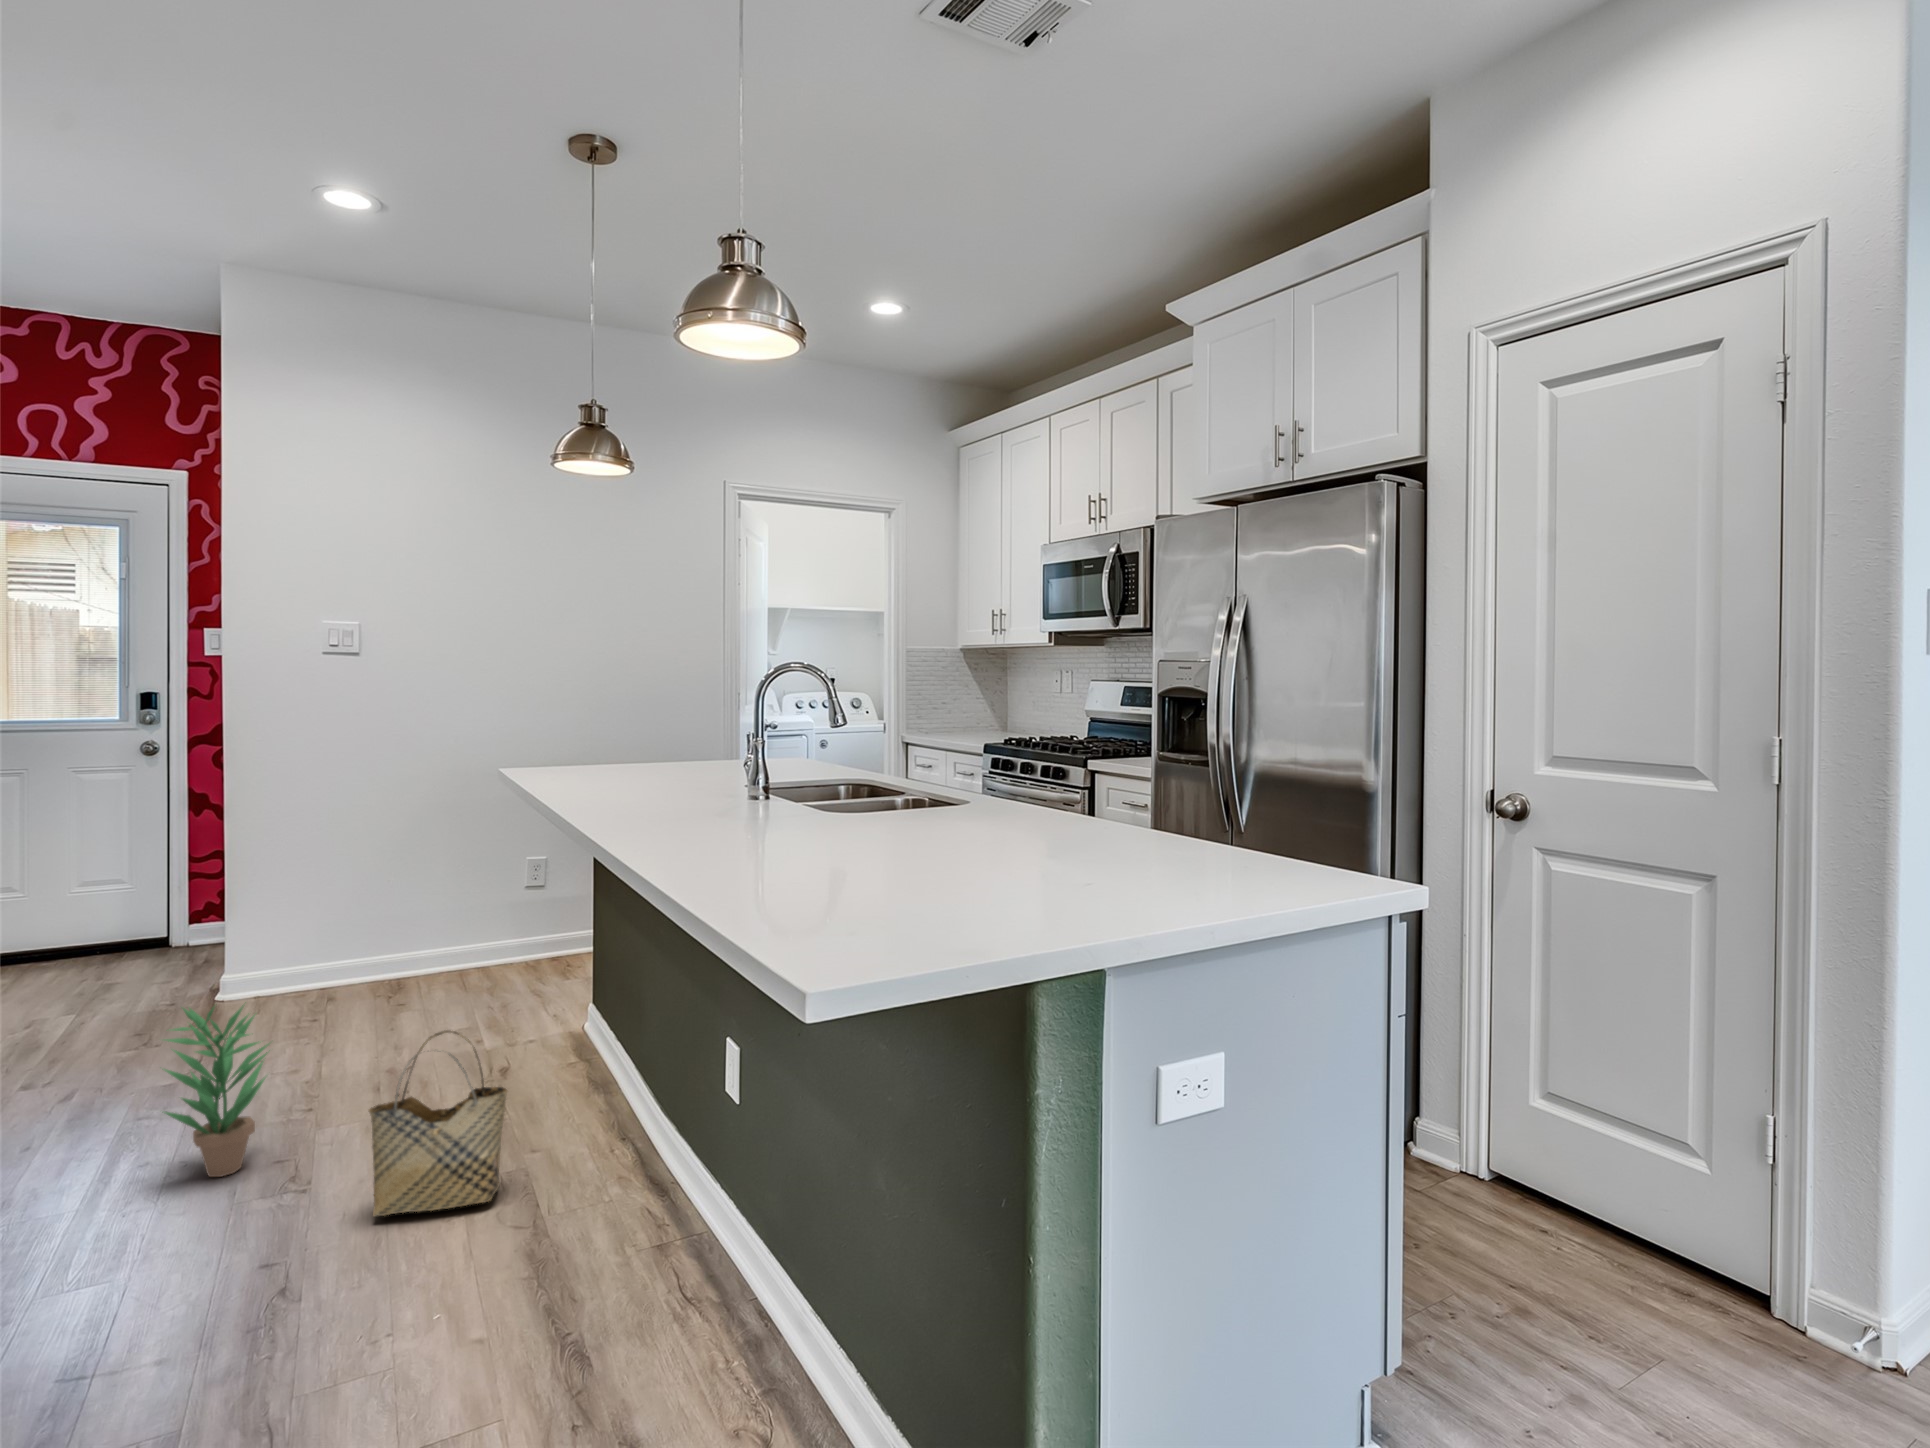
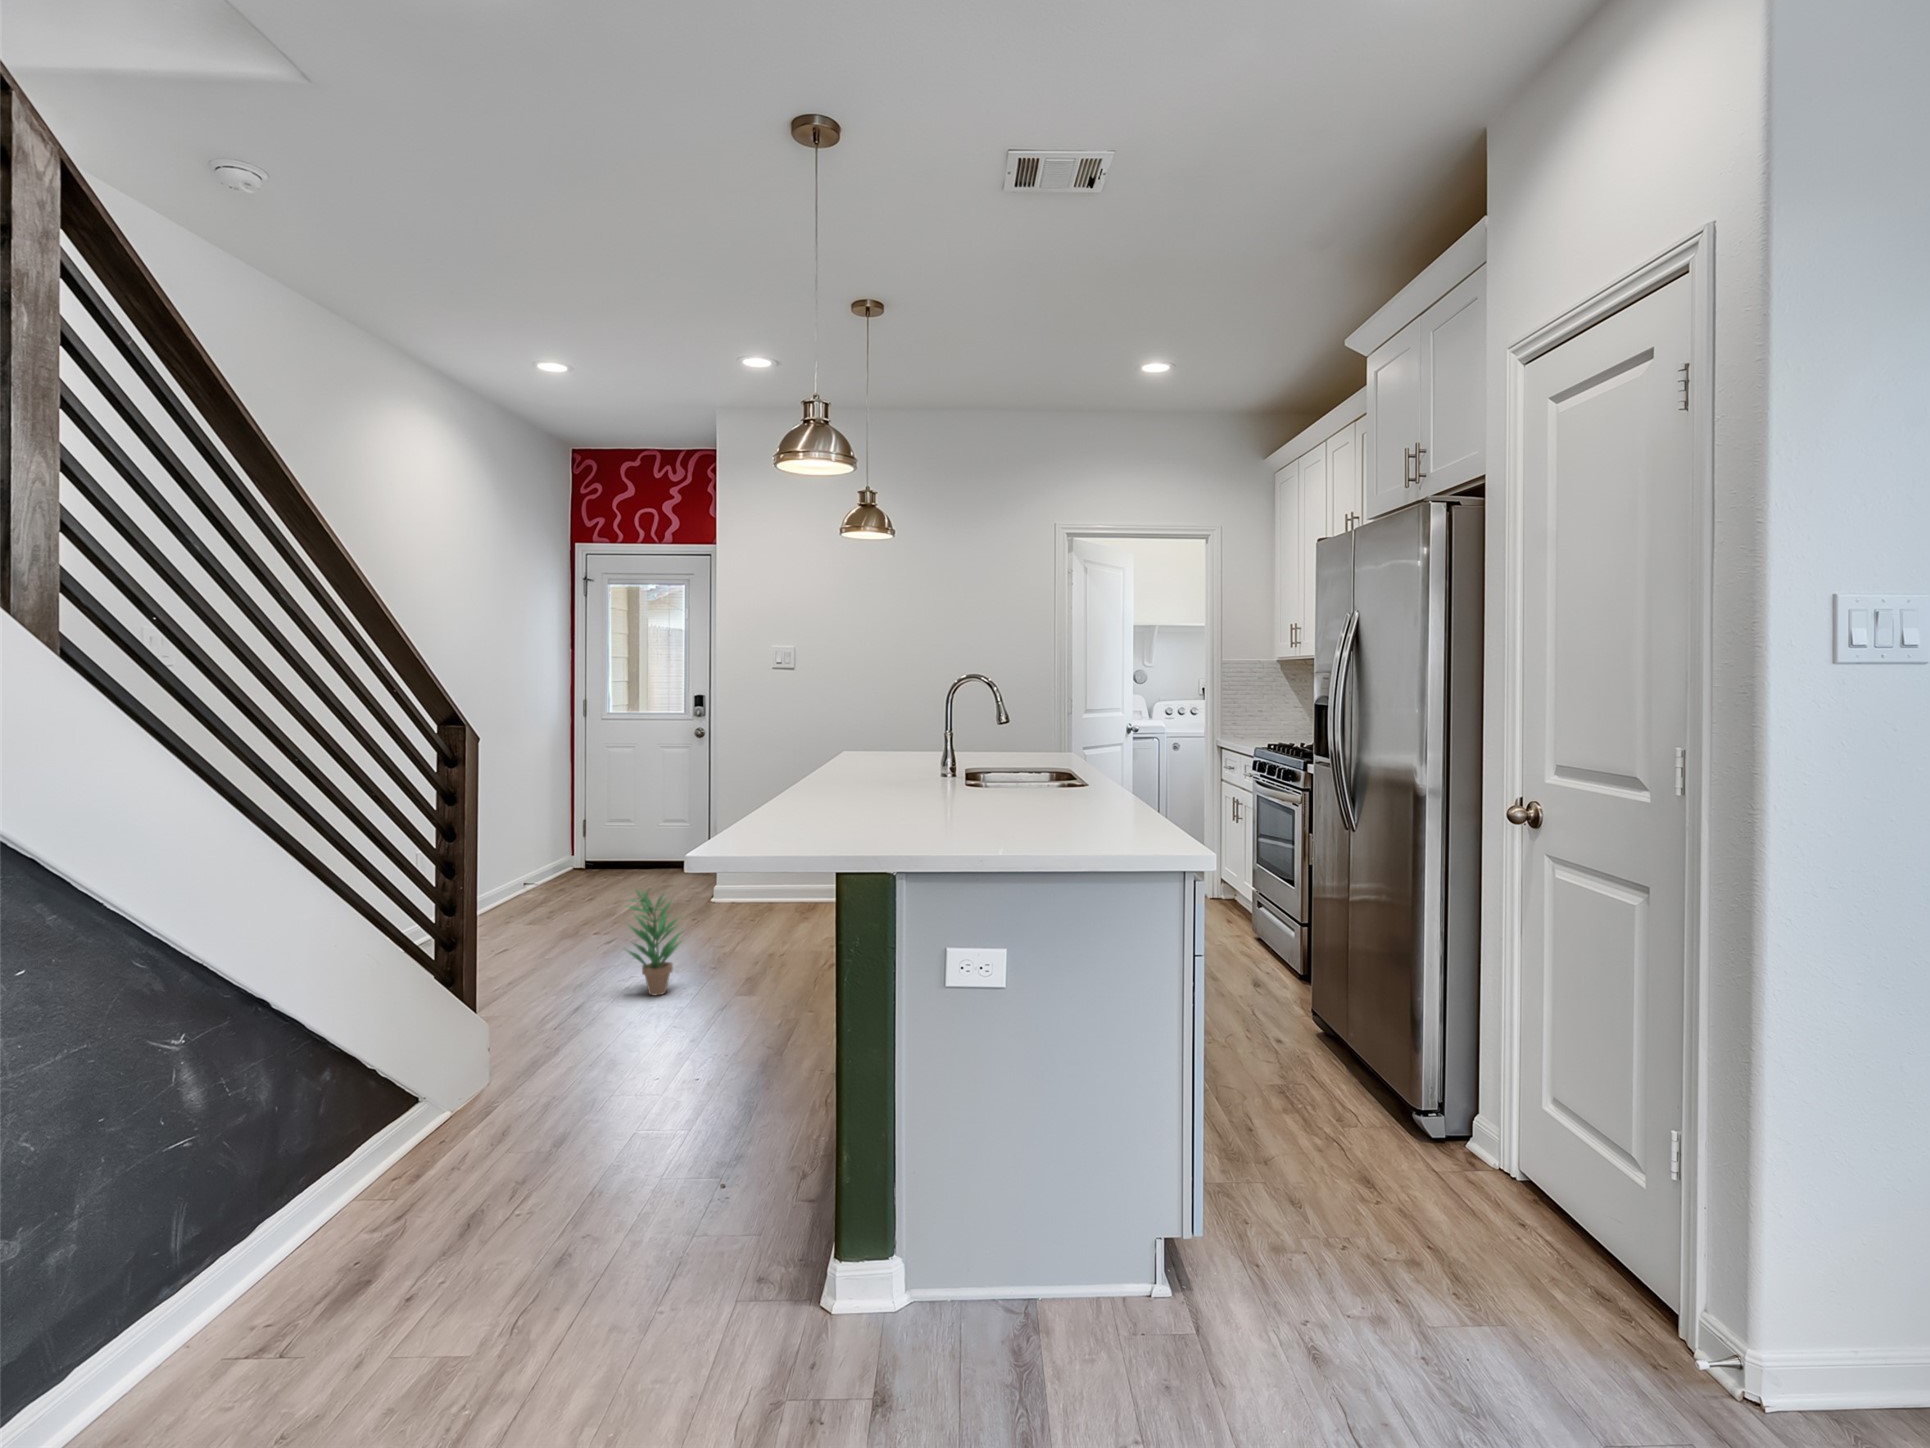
woven basket: present [369,1030,507,1217] -> none [706,919,784,1034]

